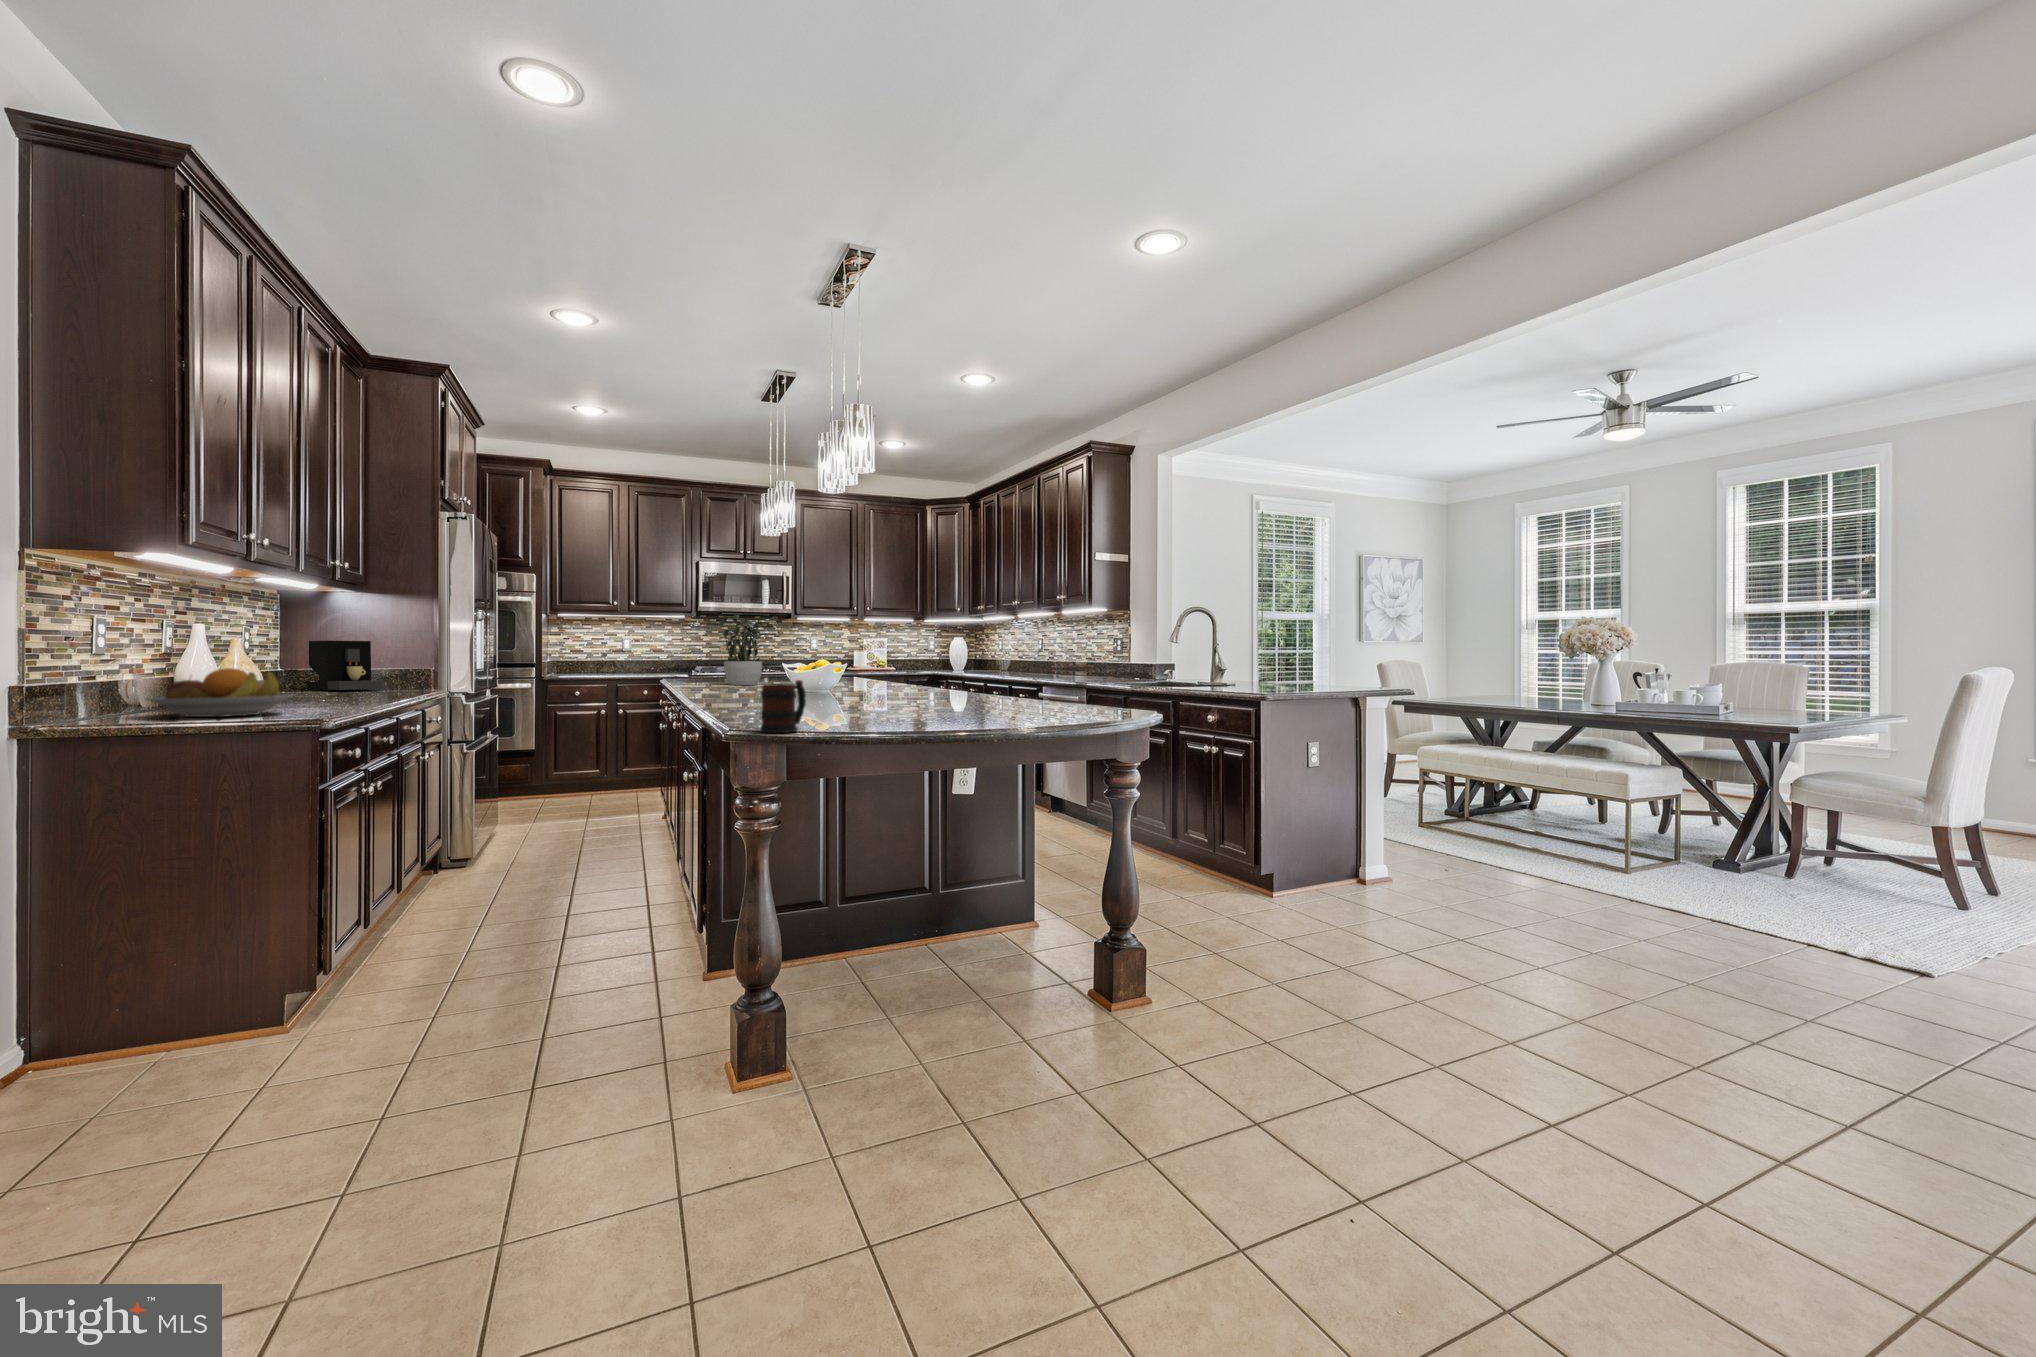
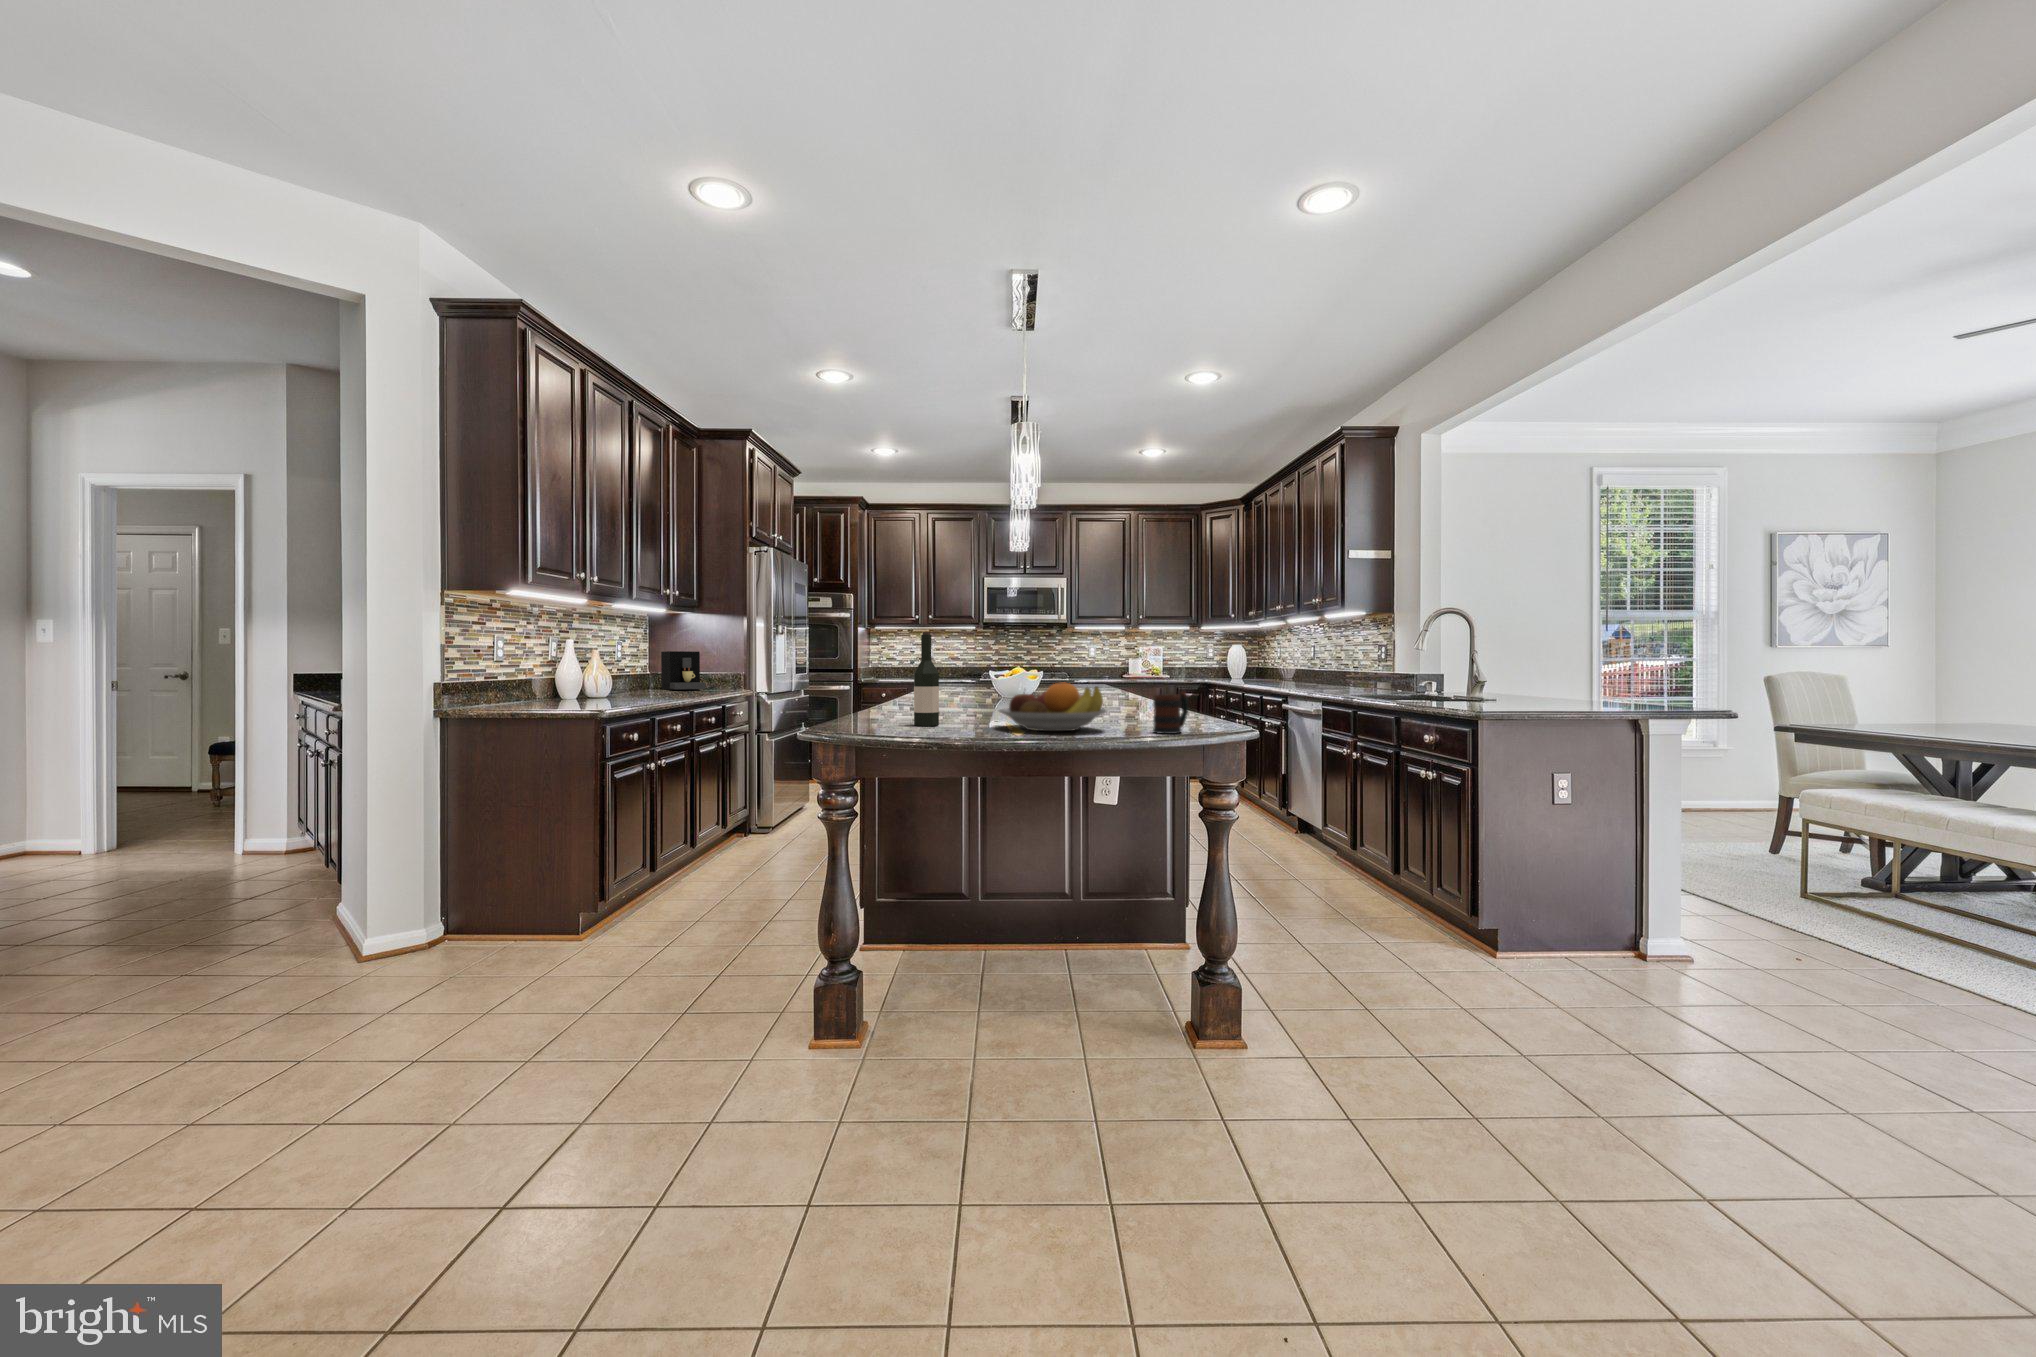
potted plant: present [715,613,765,685] -> none [950,625,998,690]
wine bottle: none [810,619,839,721] -> present [914,632,939,726]
fruit bowl: present [145,668,294,717] -> present [999,683,1107,731]
mug: present [760,680,806,733] -> present [1153,692,1188,734]

